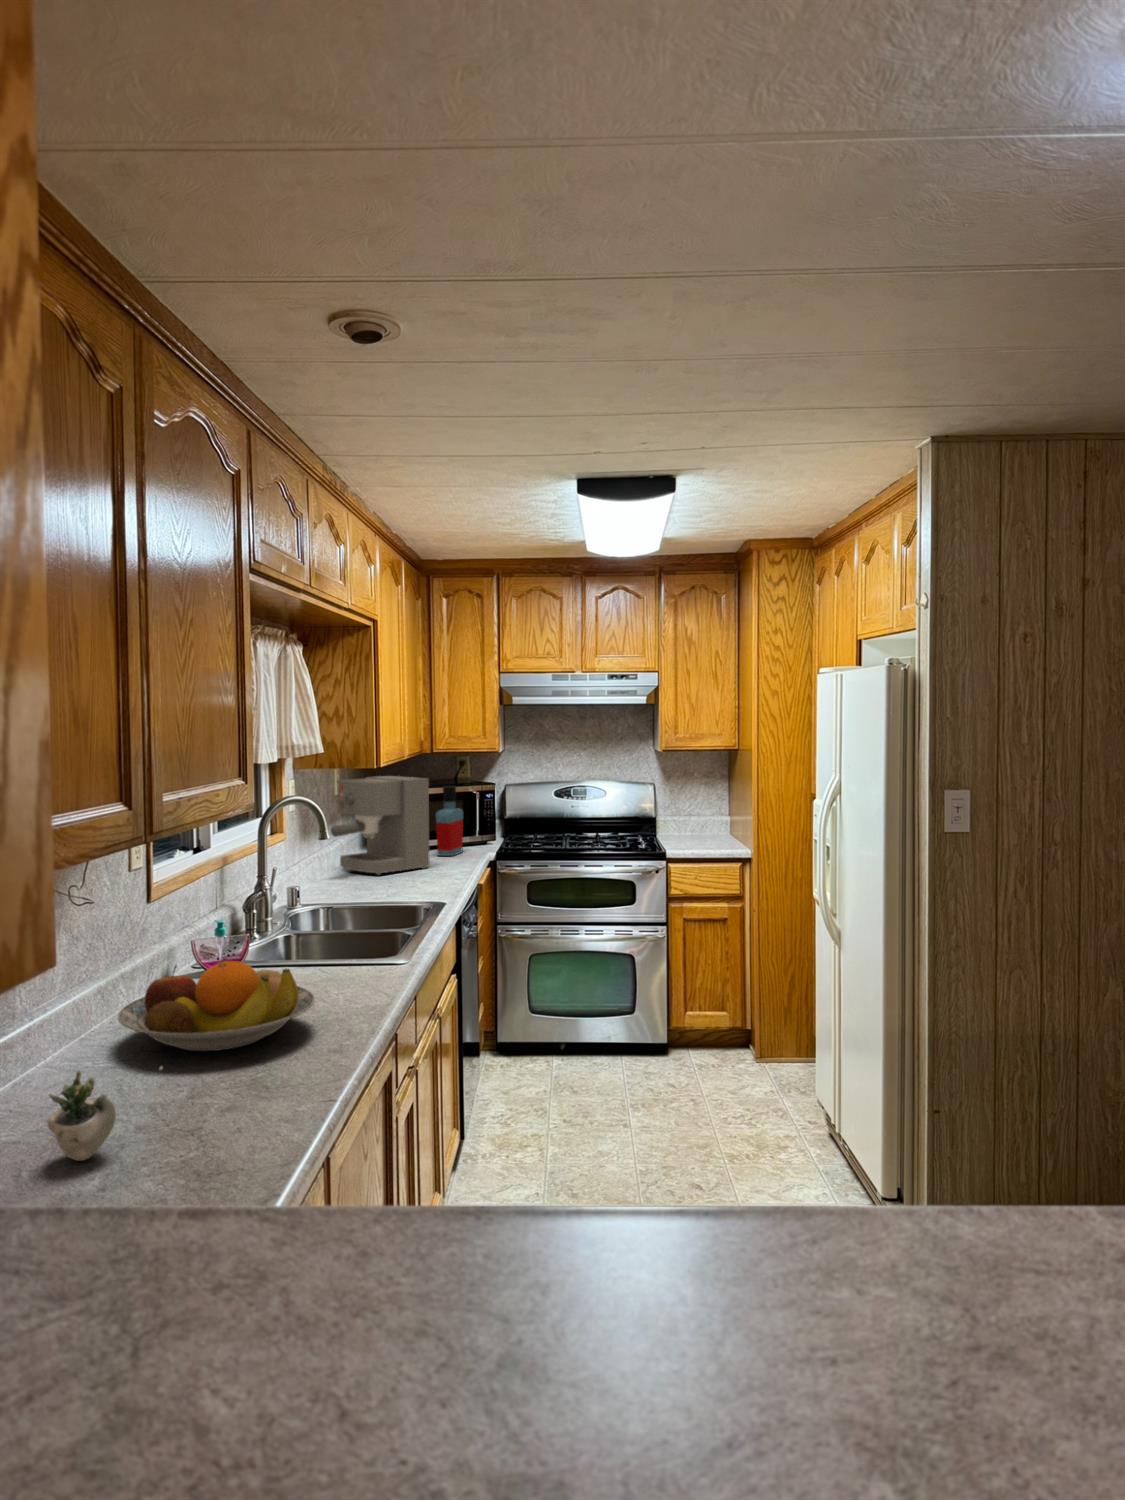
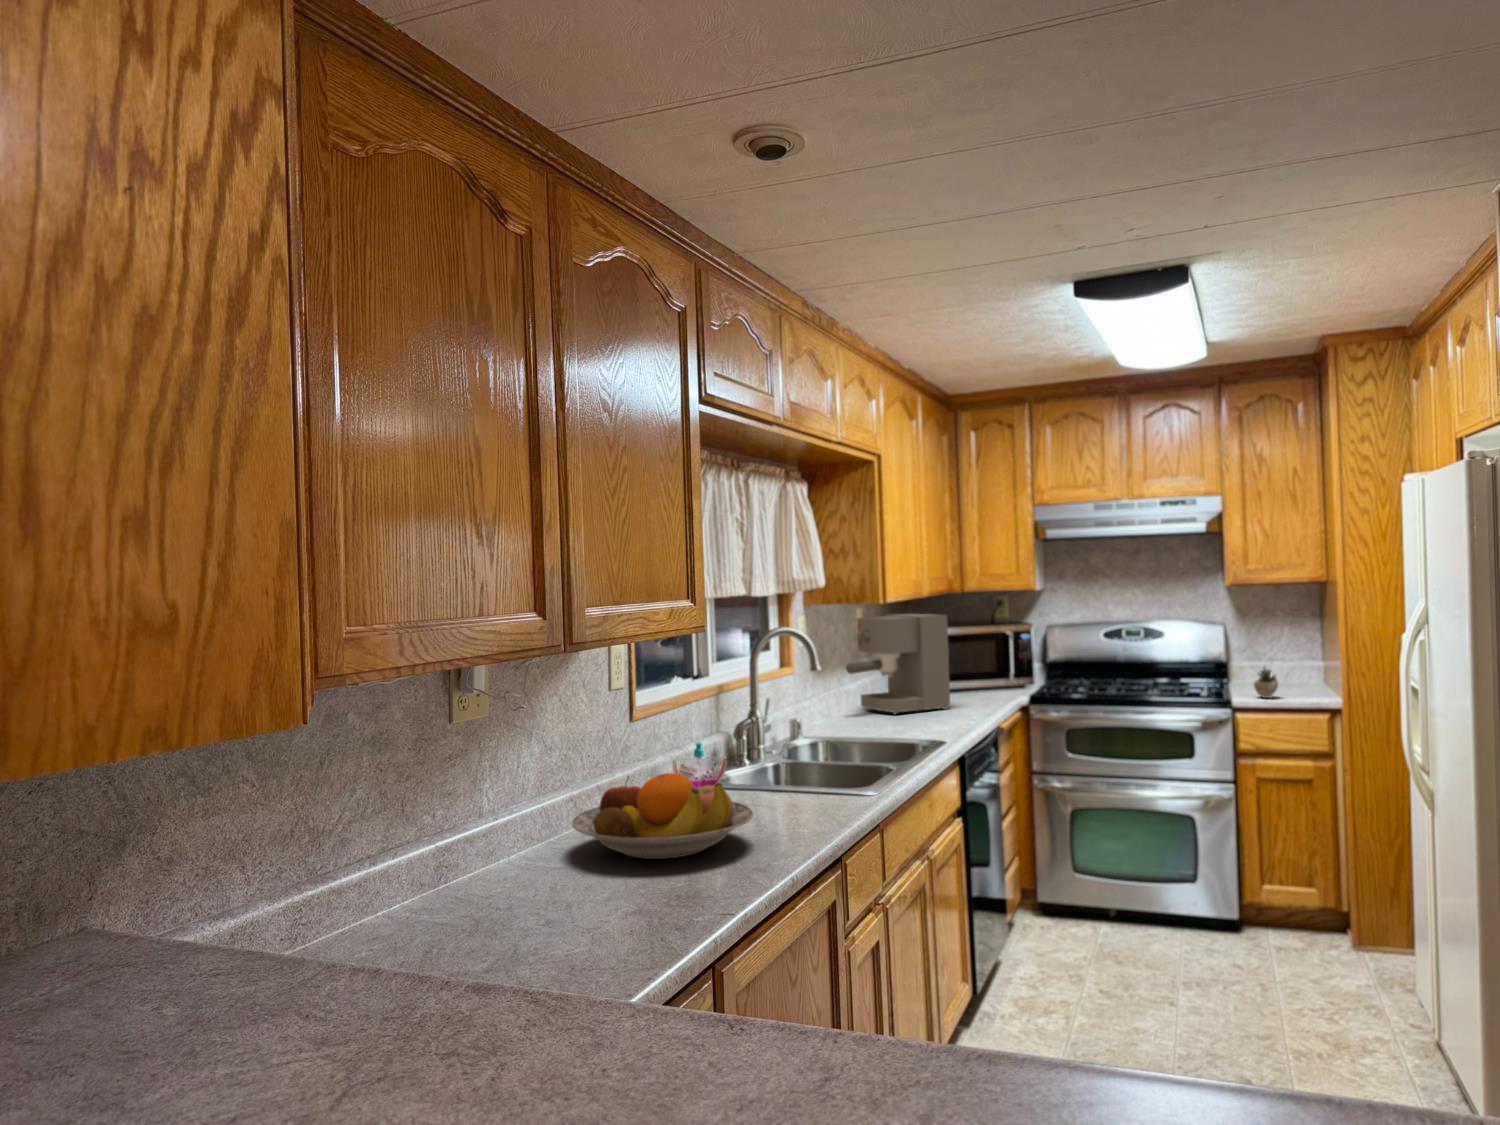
bottle: present [436,786,463,856] -> none [962,625,993,698]
succulent plant: present [47,1067,163,1161] -> present [1254,668,1278,698]

